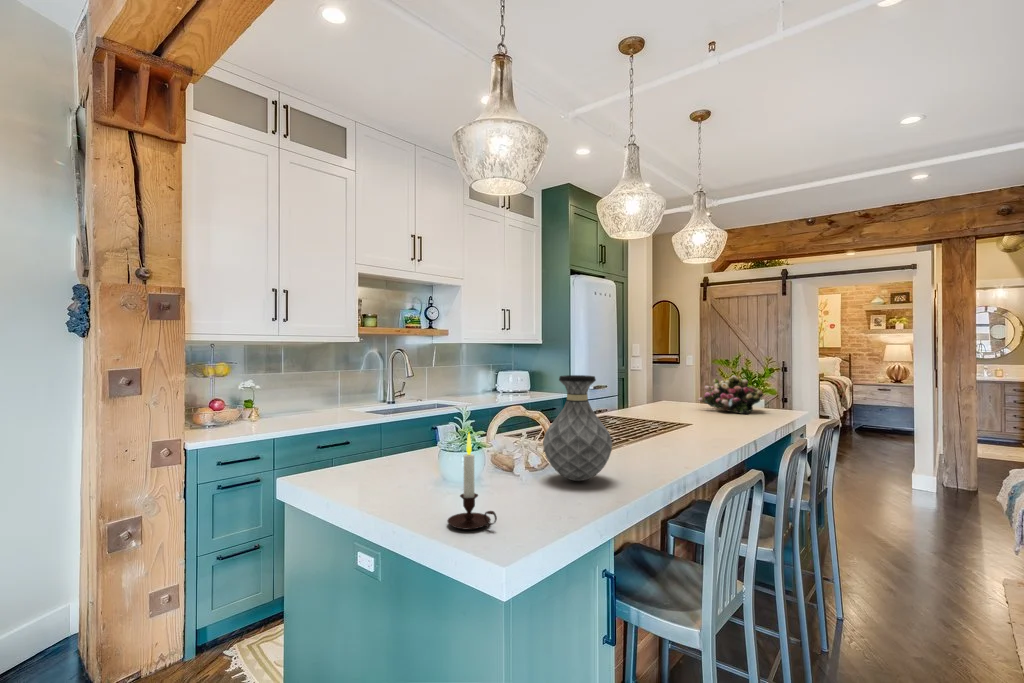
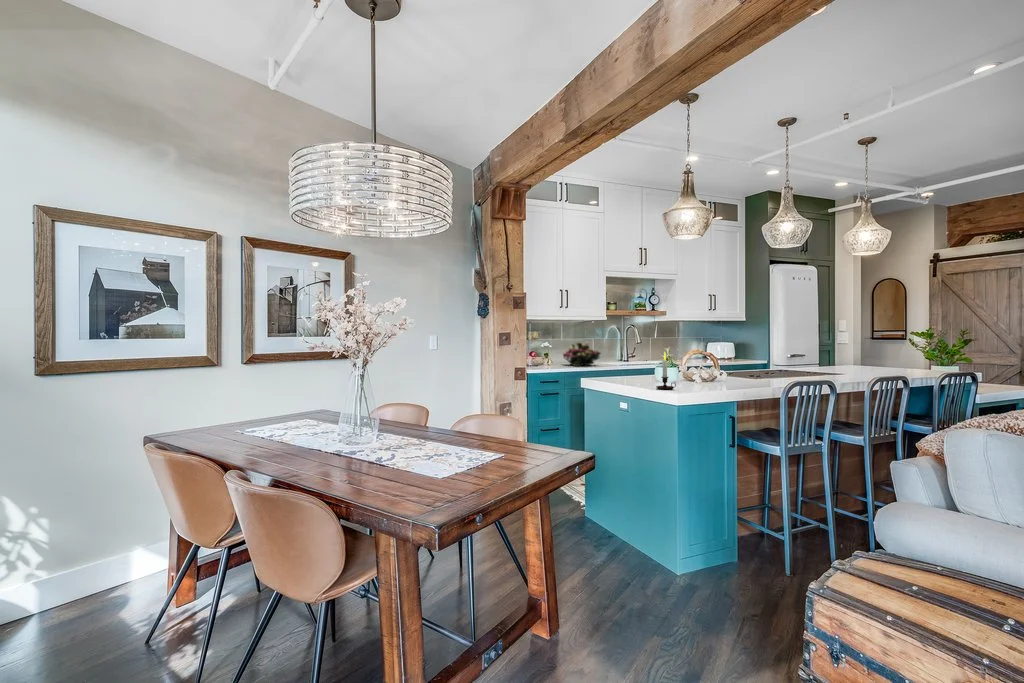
vase: present [543,375,612,481] -> none [707,332,745,384]
flower arrangement: present [698,375,763,414] -> present [563,342,601,366]

